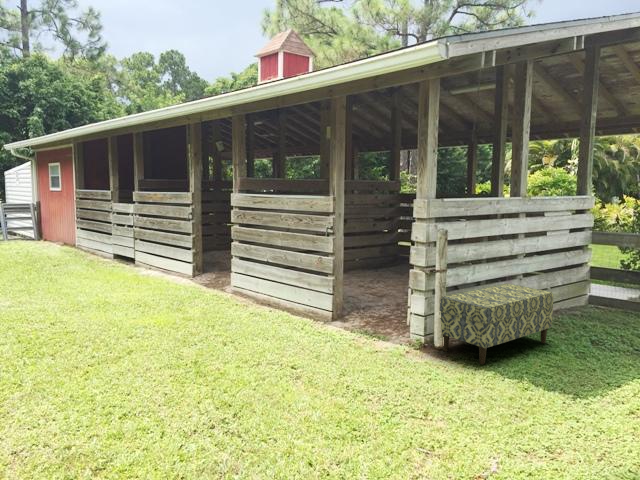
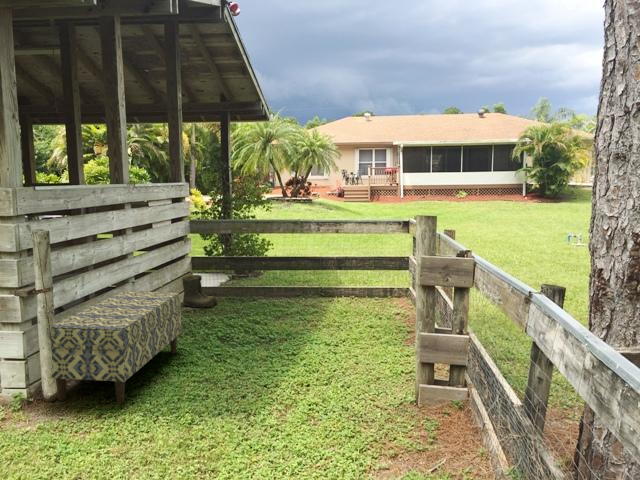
boots: none [576,283,612,316] -> present [182,275,217,308]

